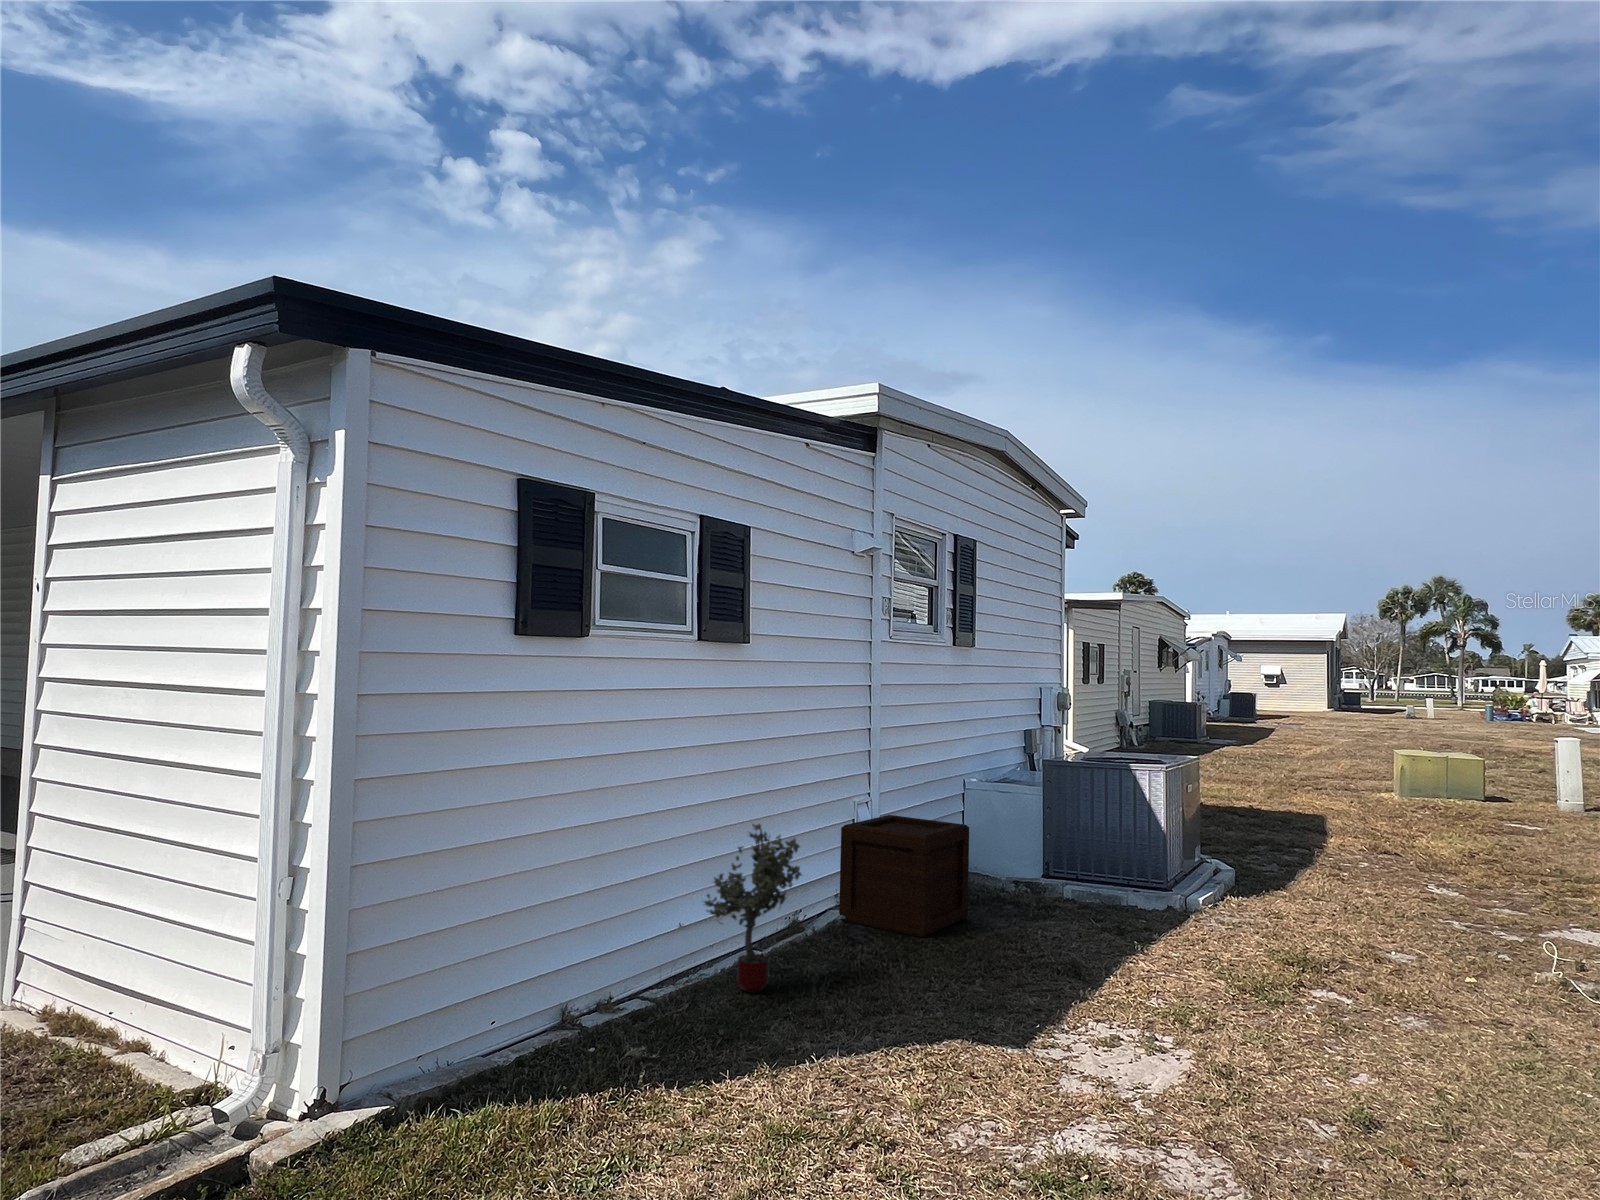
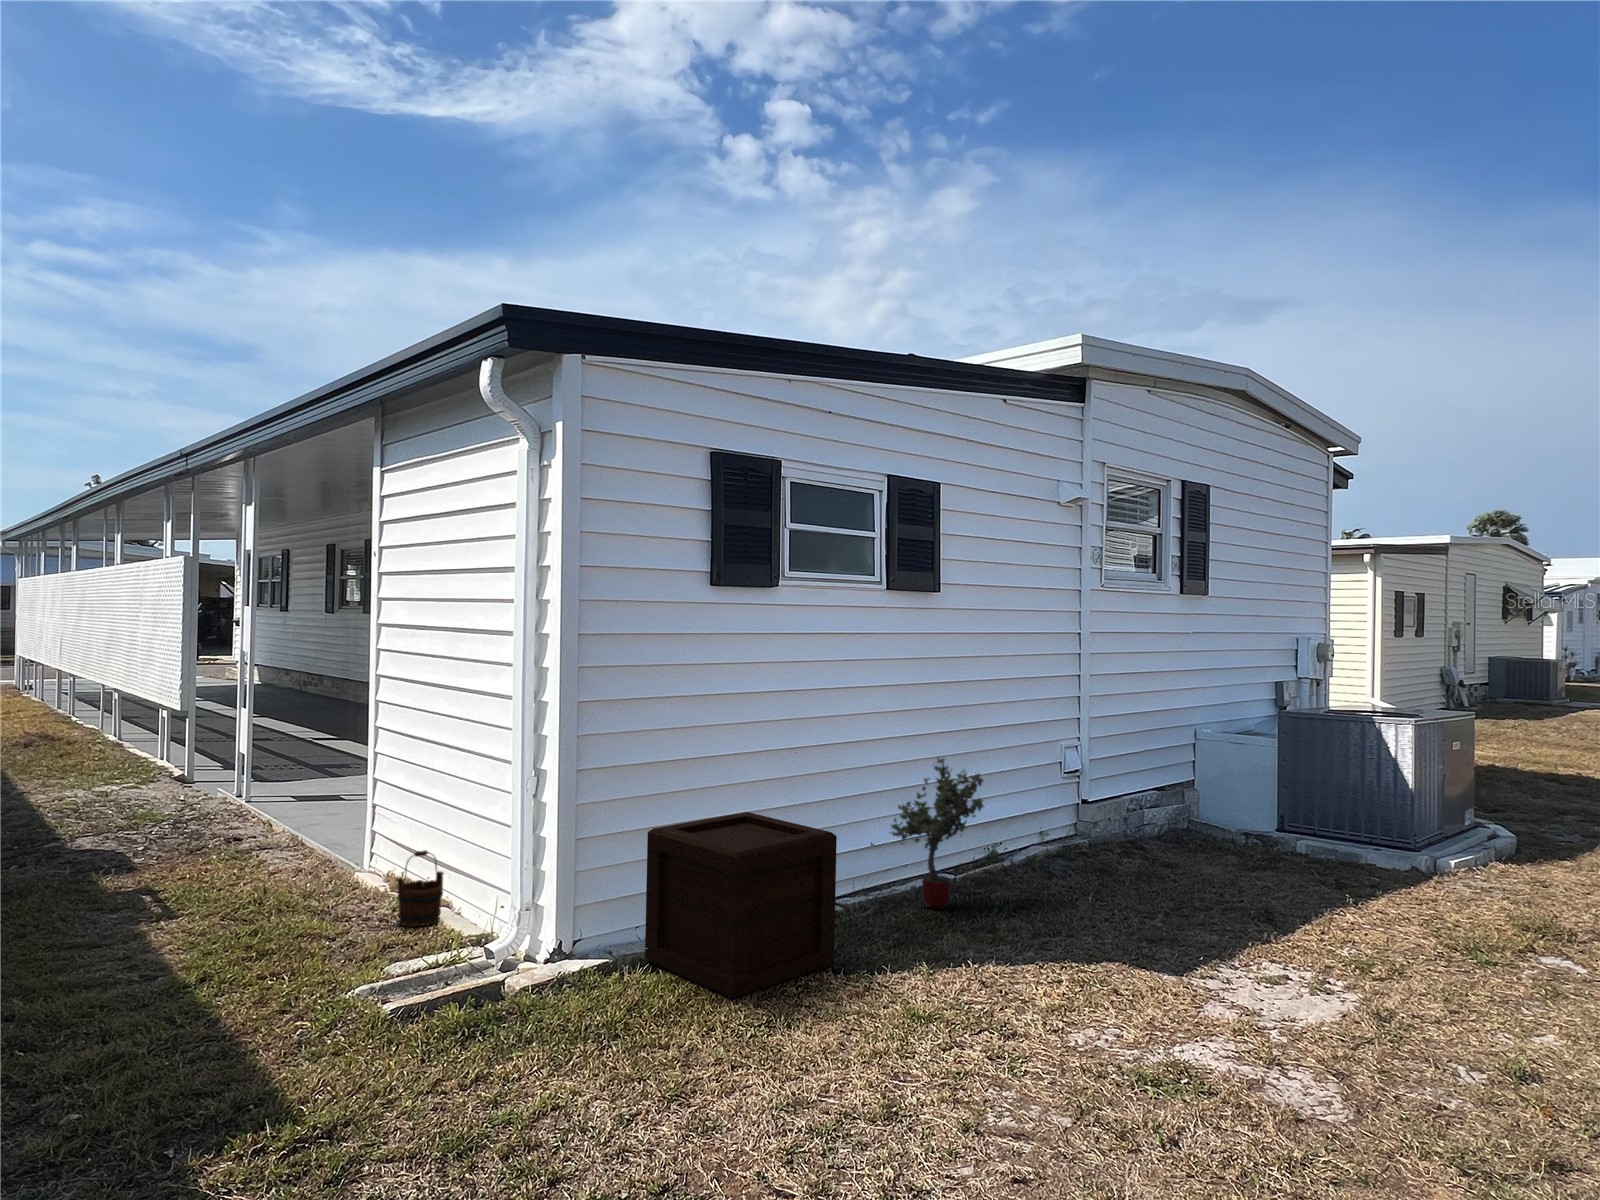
wooden crate: present [839,815,969,937] -> present [645,812,837,999]
wooden bucket: none [69,978,138,1086] -> present [397,850,444,927]

